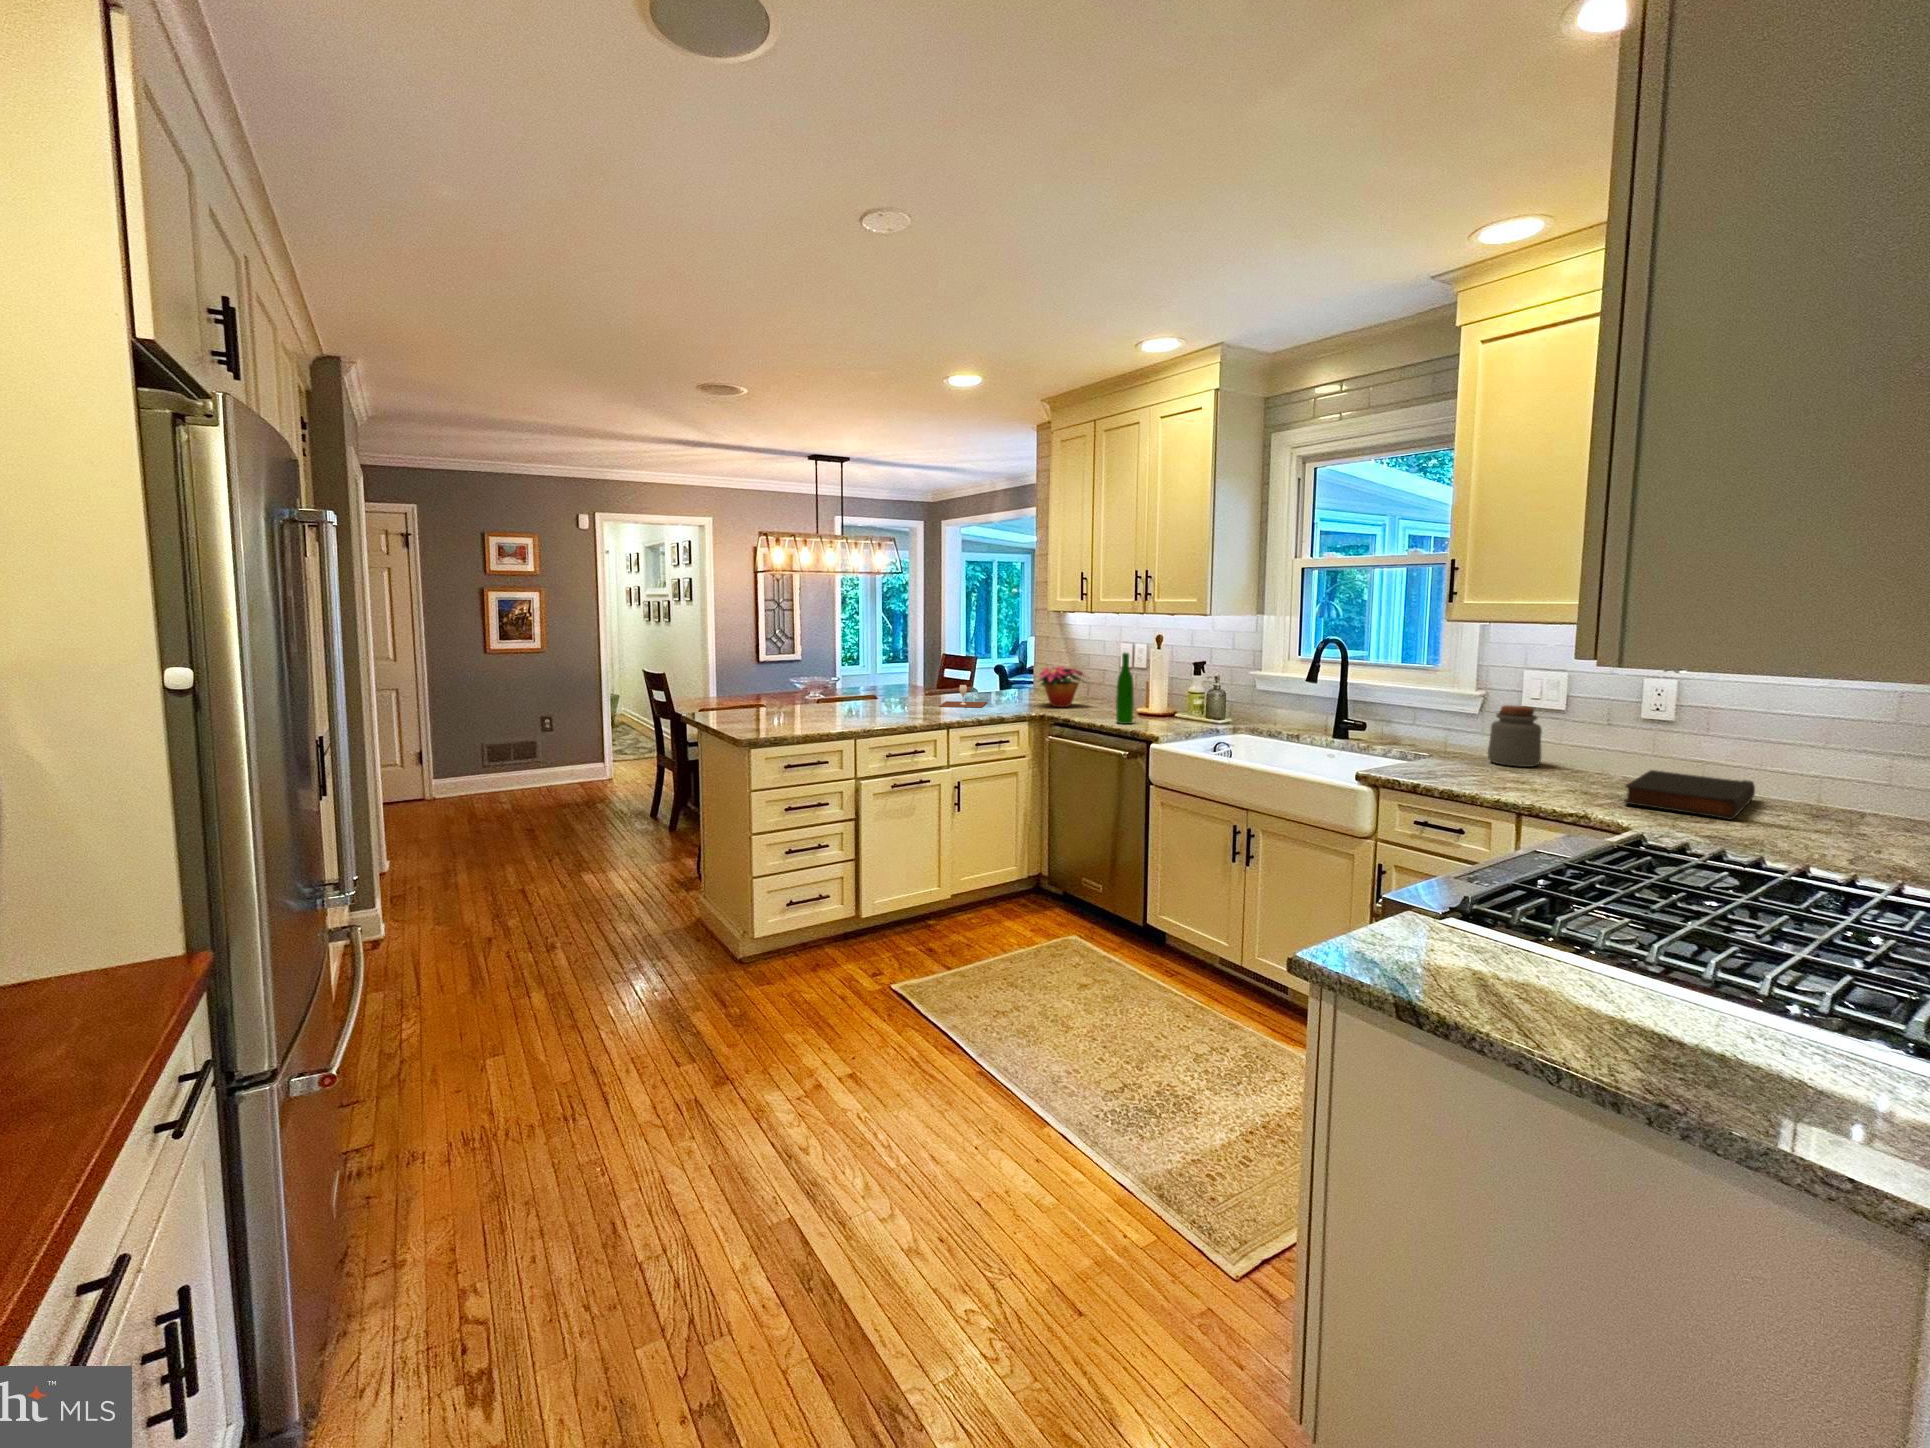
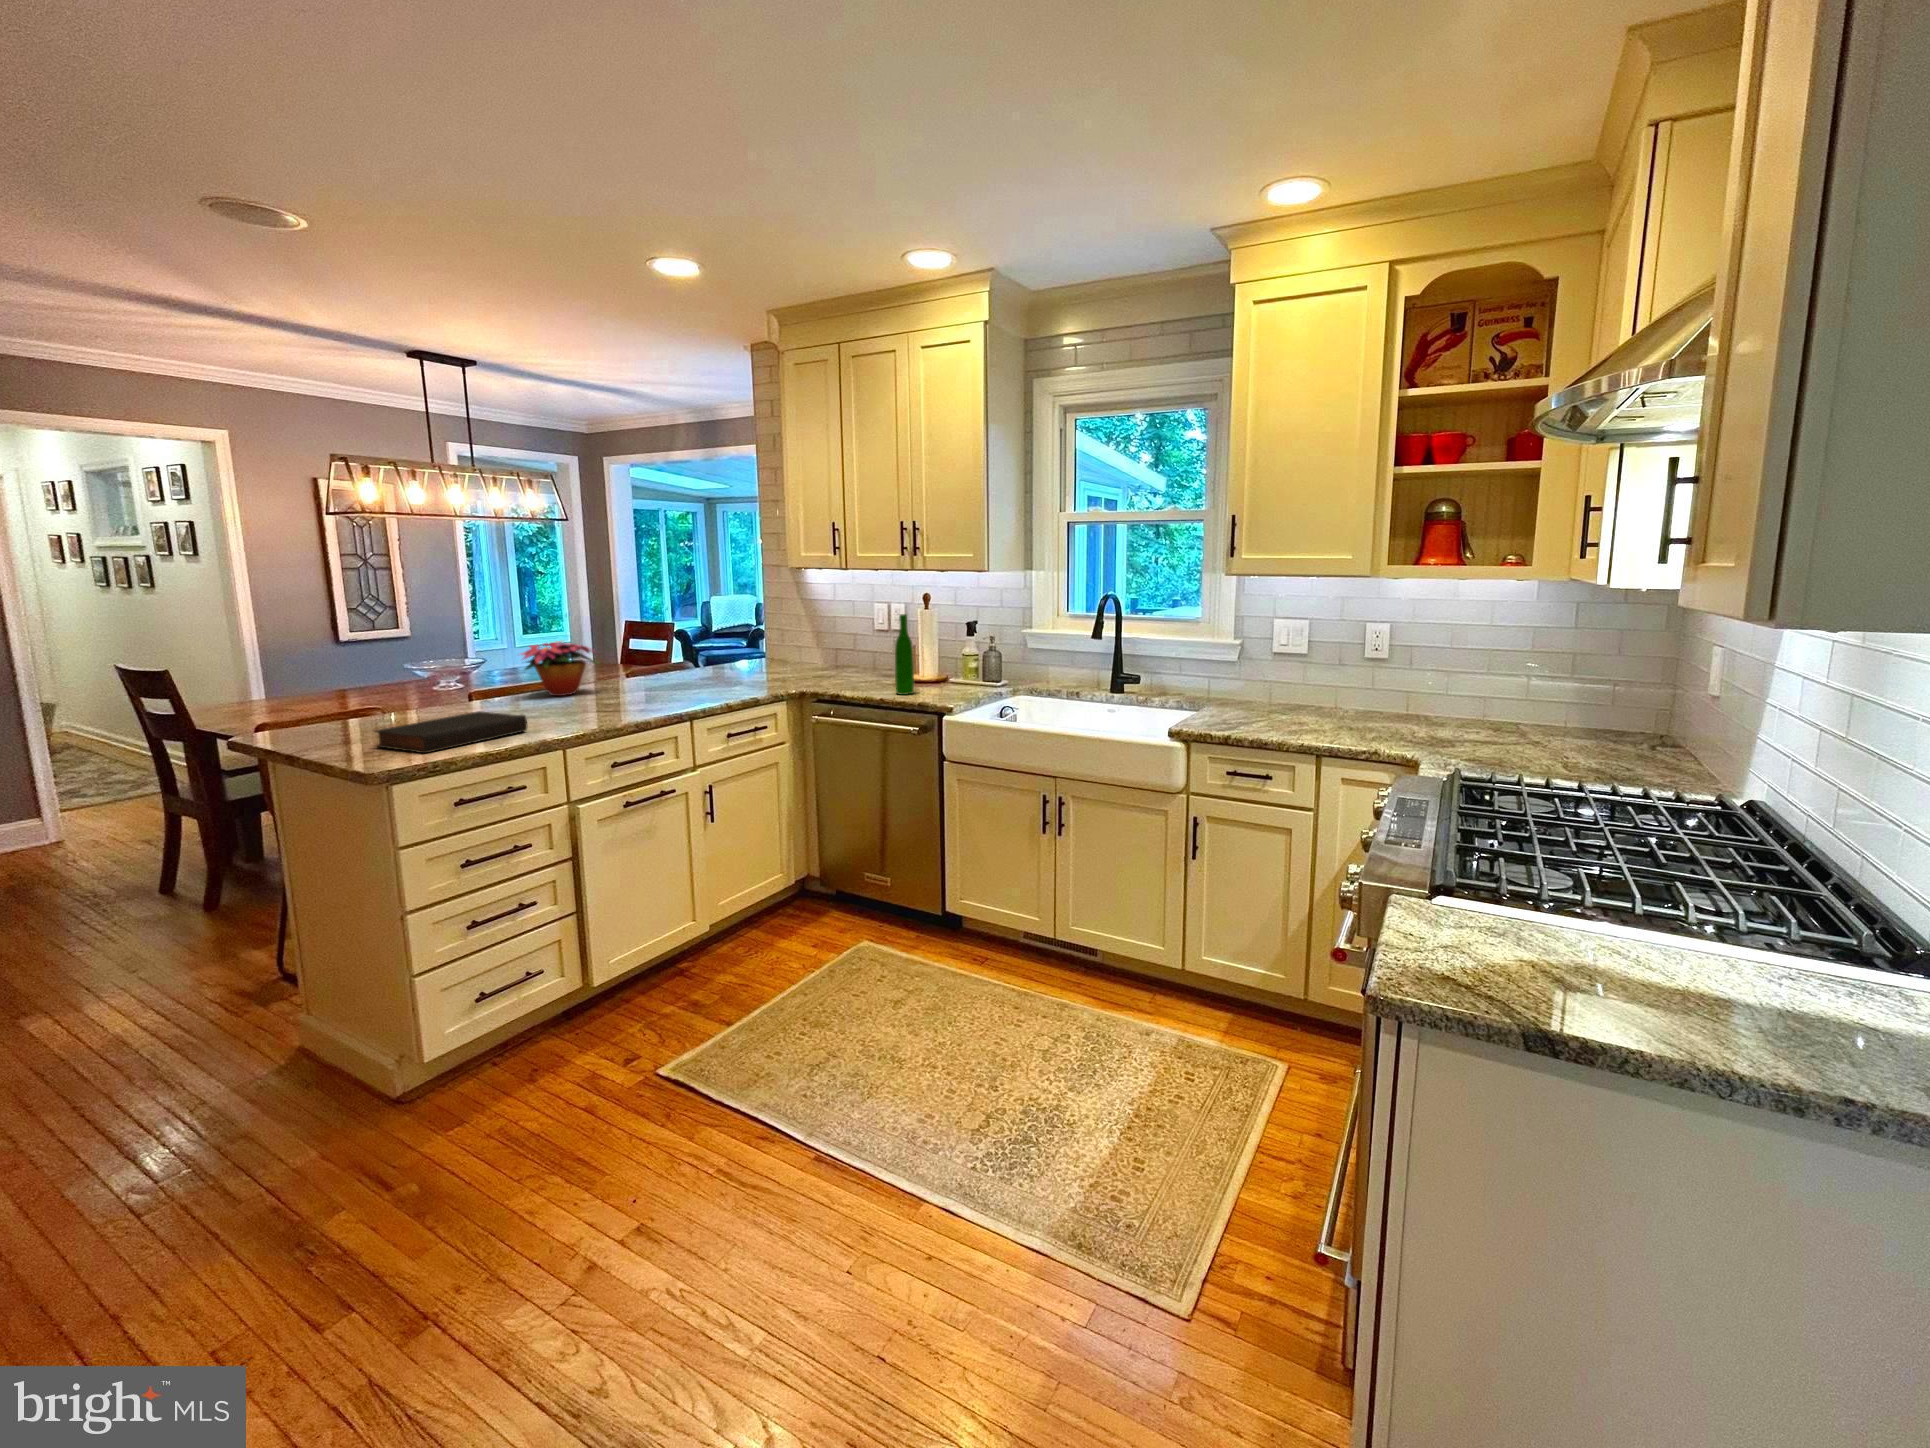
flower arrangement: present [1038,666,1084,707] -> present [522,641,600,696]
wine glass: present [939,685,987,708] -> none [662,659,722,689]
jar: present [1488,705,1542,767] -> none [1255,653,1296,709]
book: present [1624,770,1755,820] -> present [374,711,527,753]

